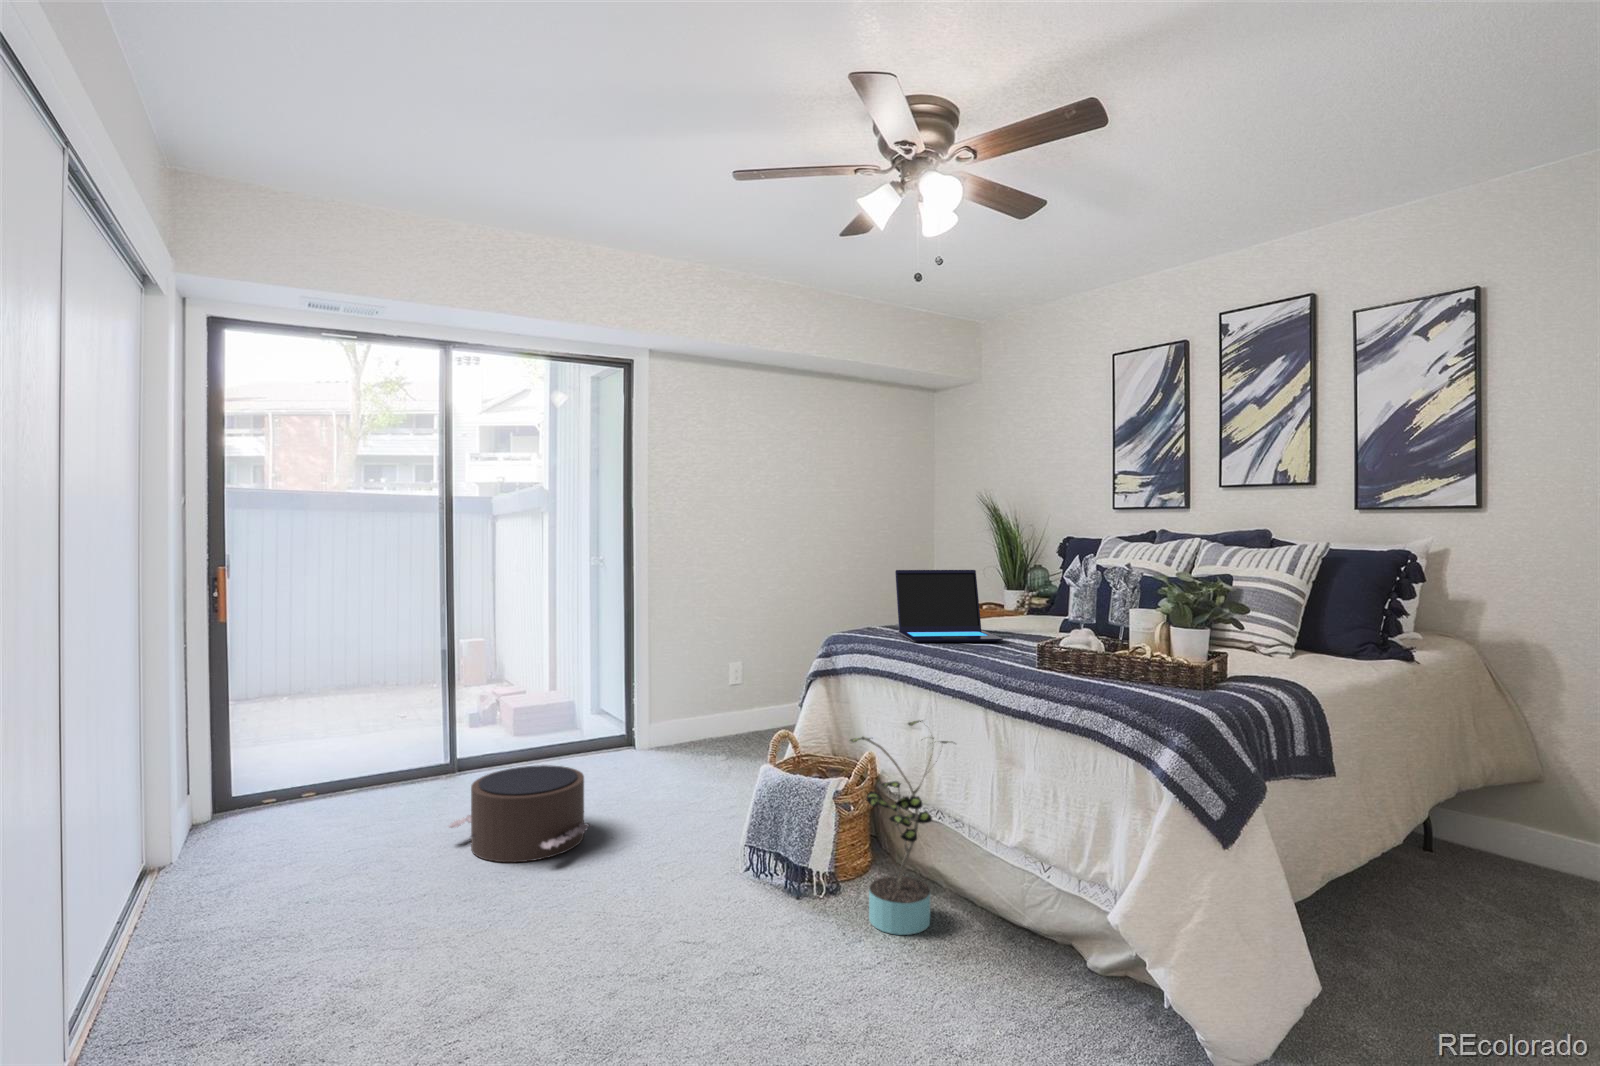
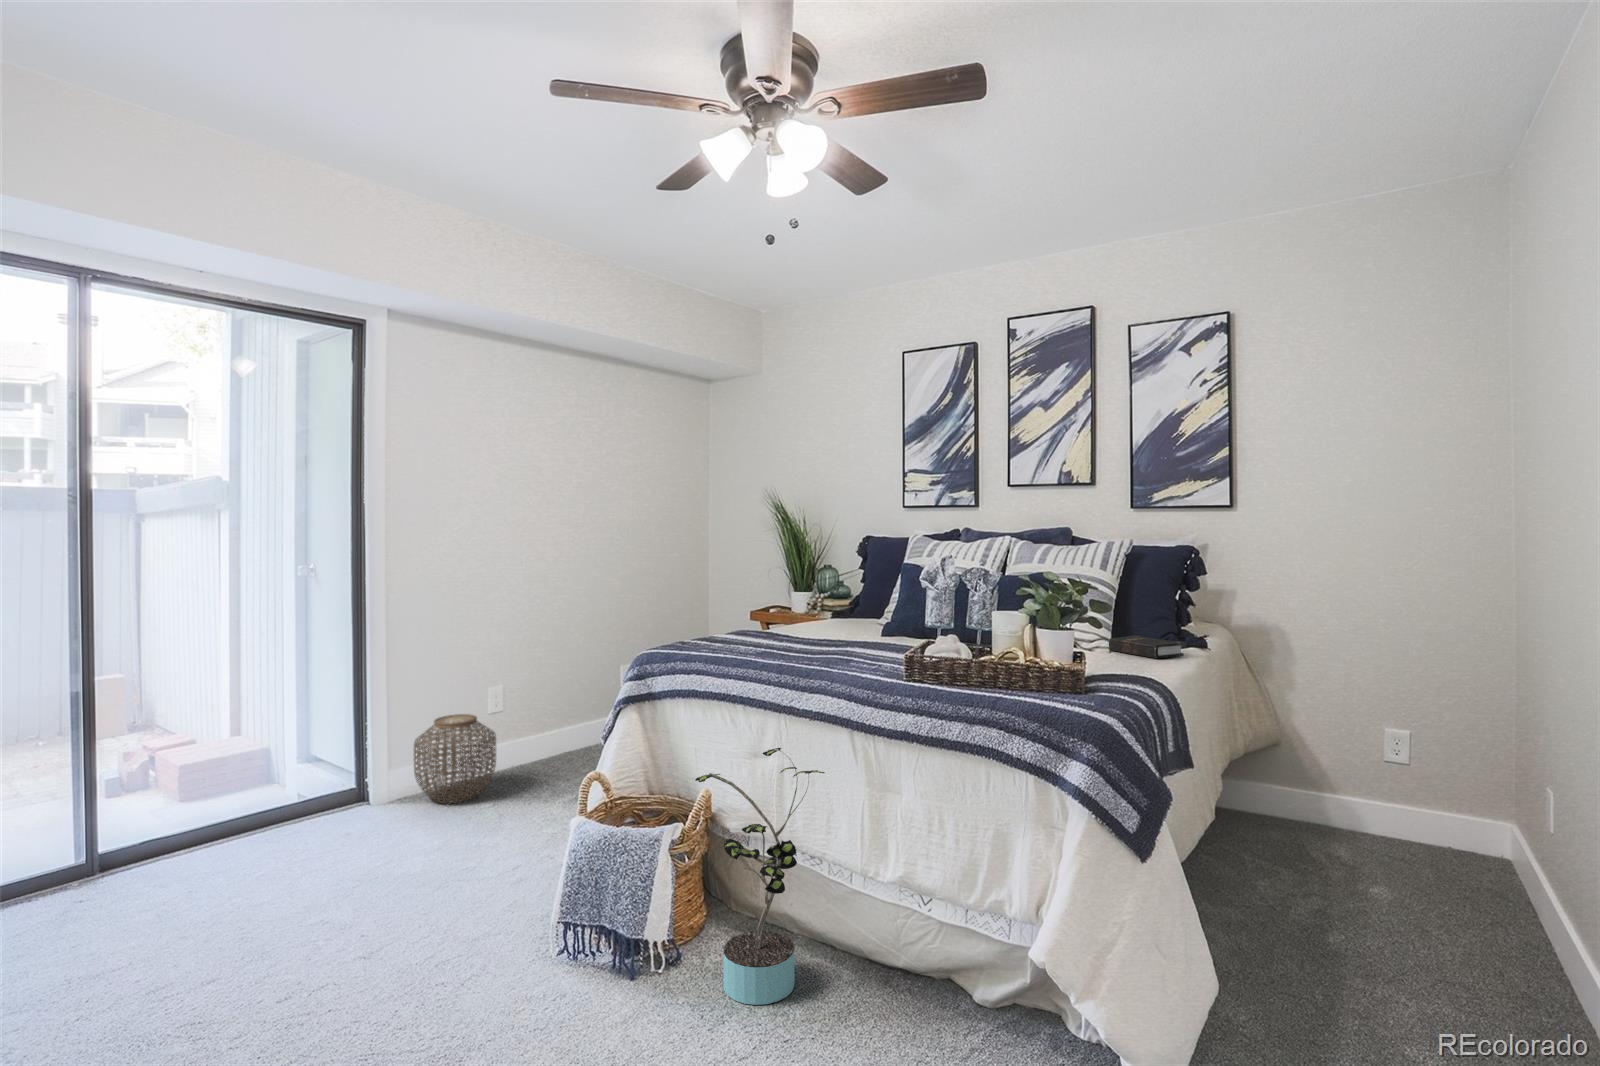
laptop: present [895,570,1003,642] -> none [713,573,839,656]
hardback book: none [1294,643,1377,666] -> present [1109,636,1184,658]
woven basket: none [665,682,729,755] -> present [414,714,496,804]
pouf: present [448,765,589,862] -> none [100,846,337,997]

